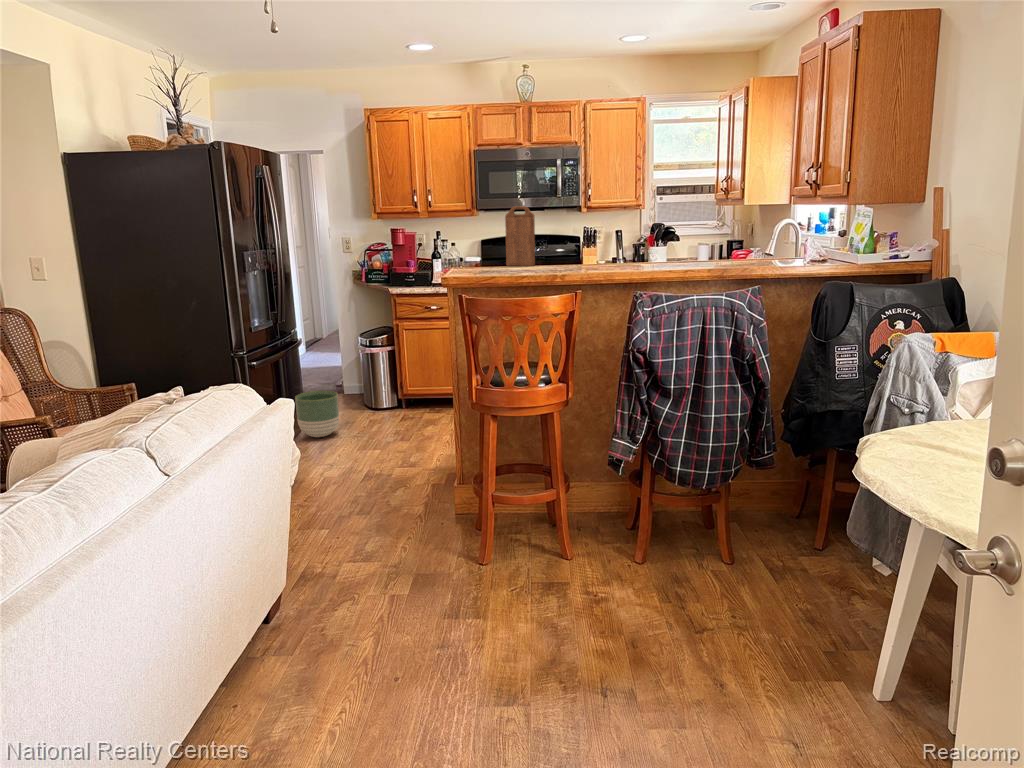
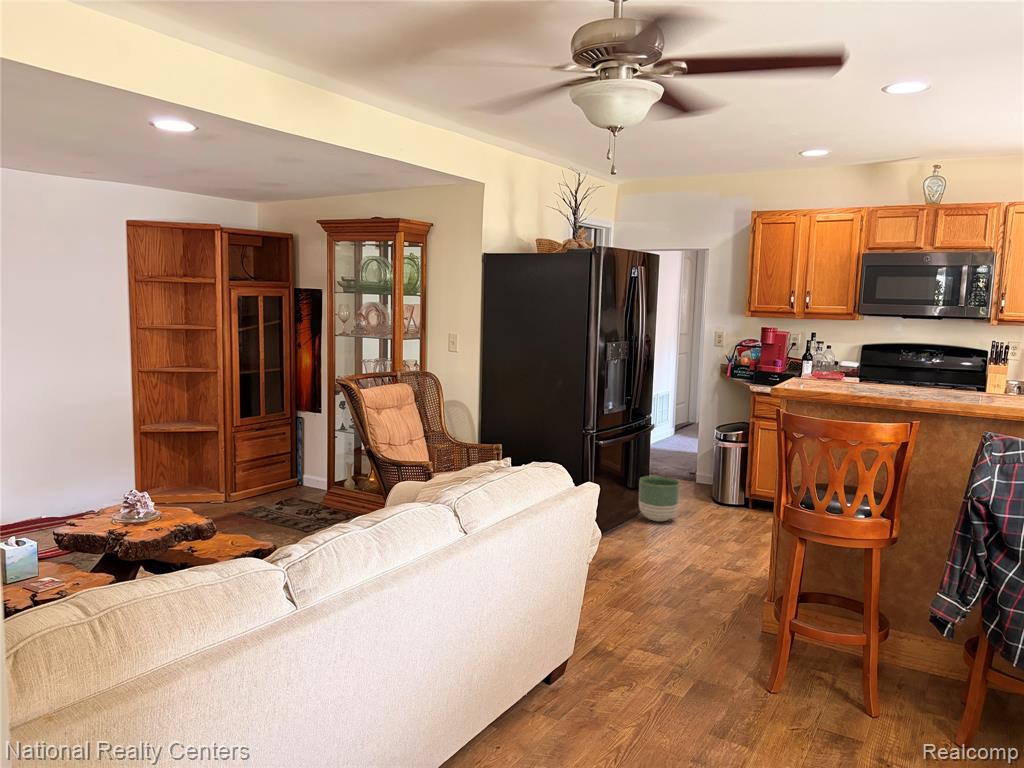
cutting board: present [505,206,535,266] -> none [874,317,913,383]

